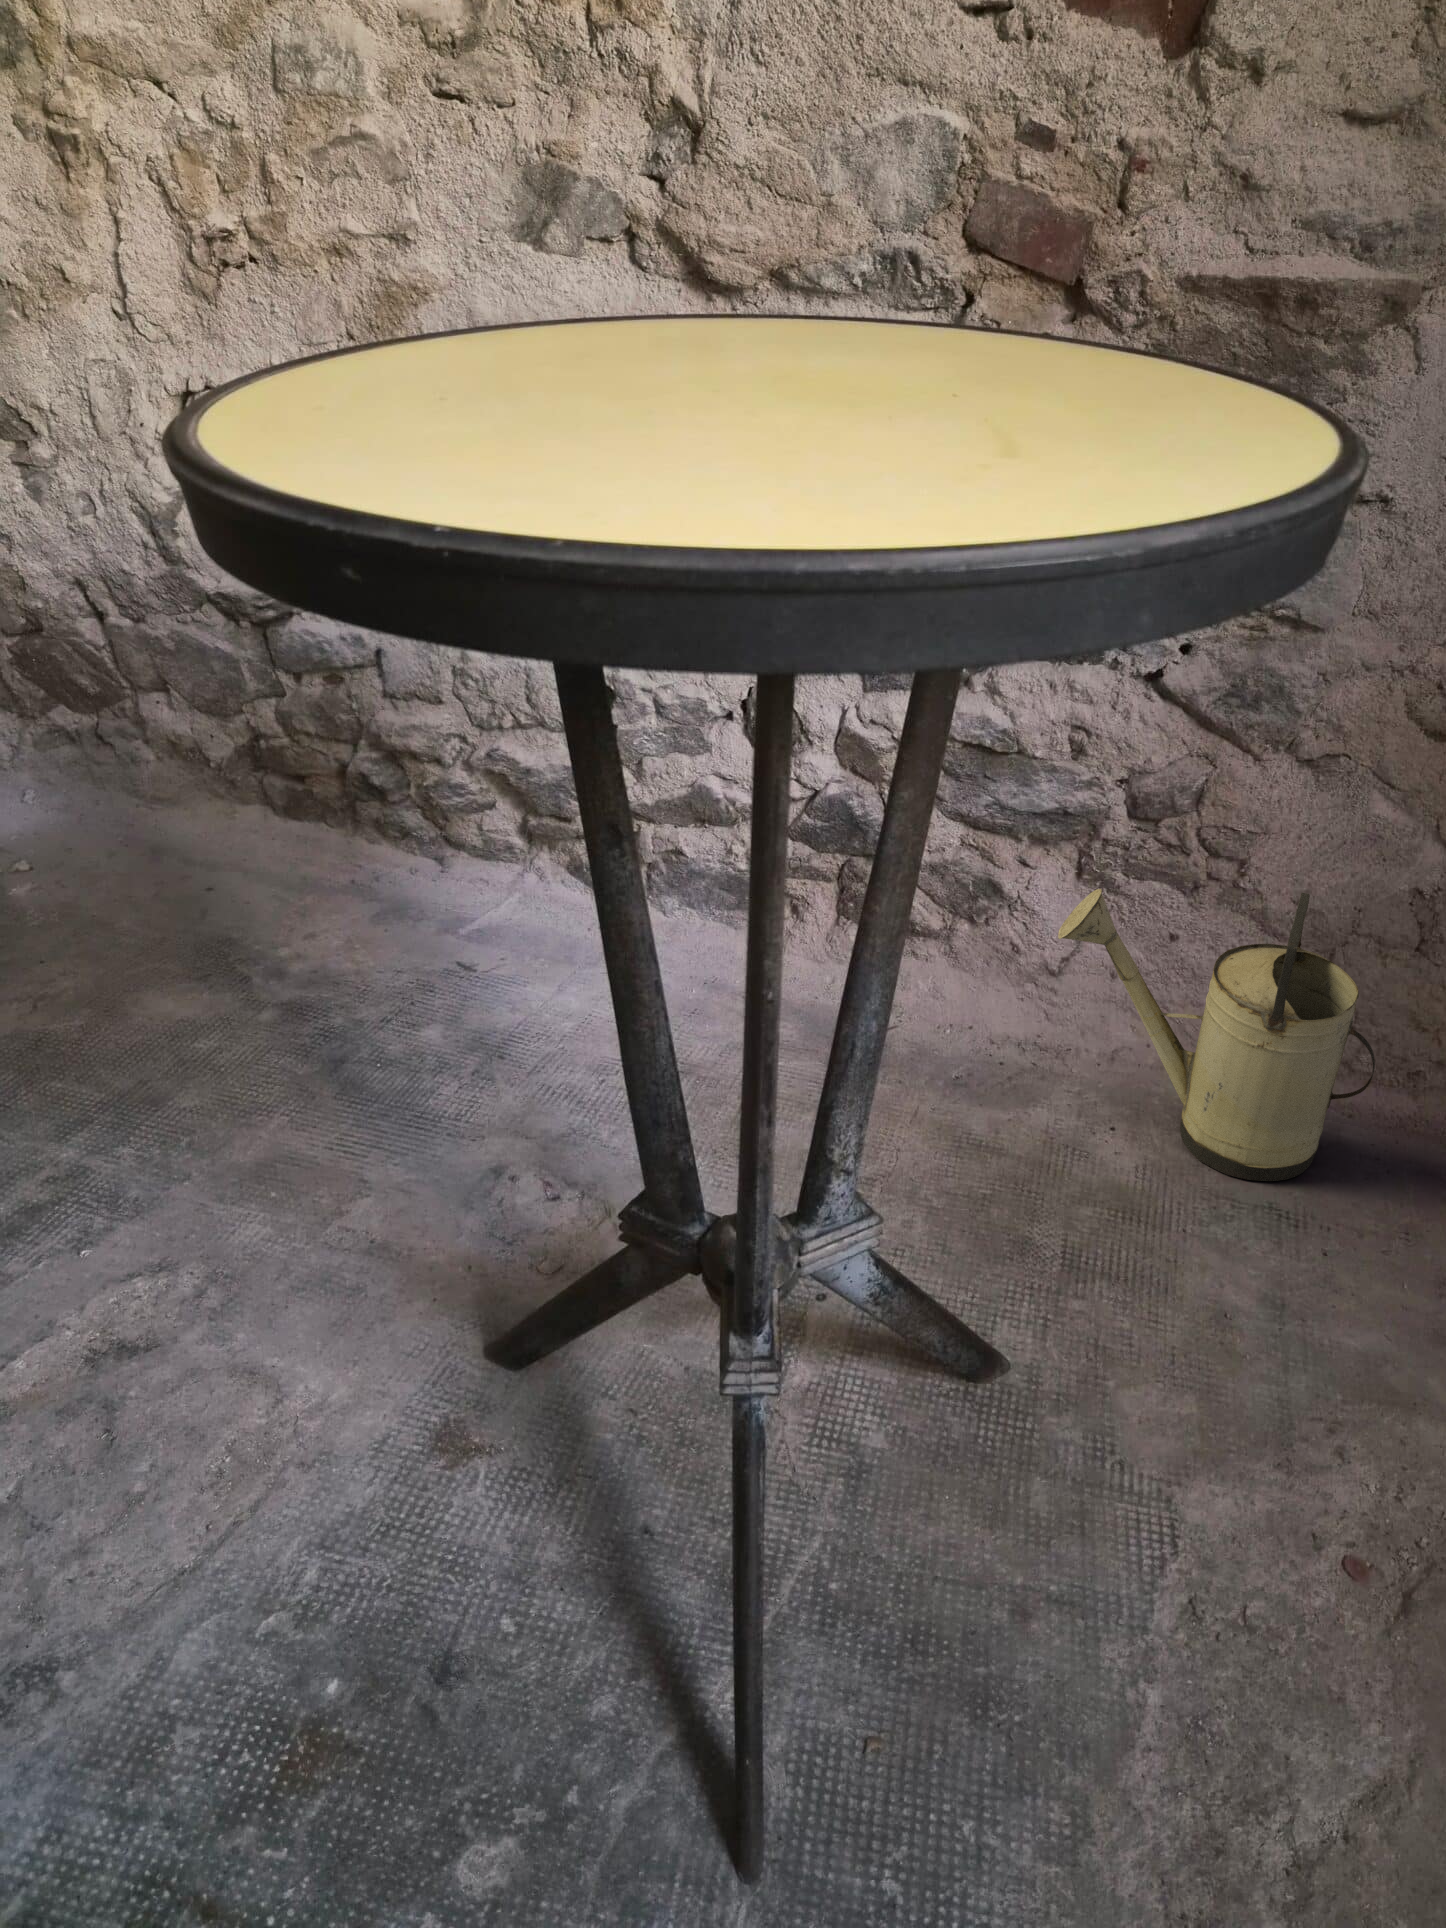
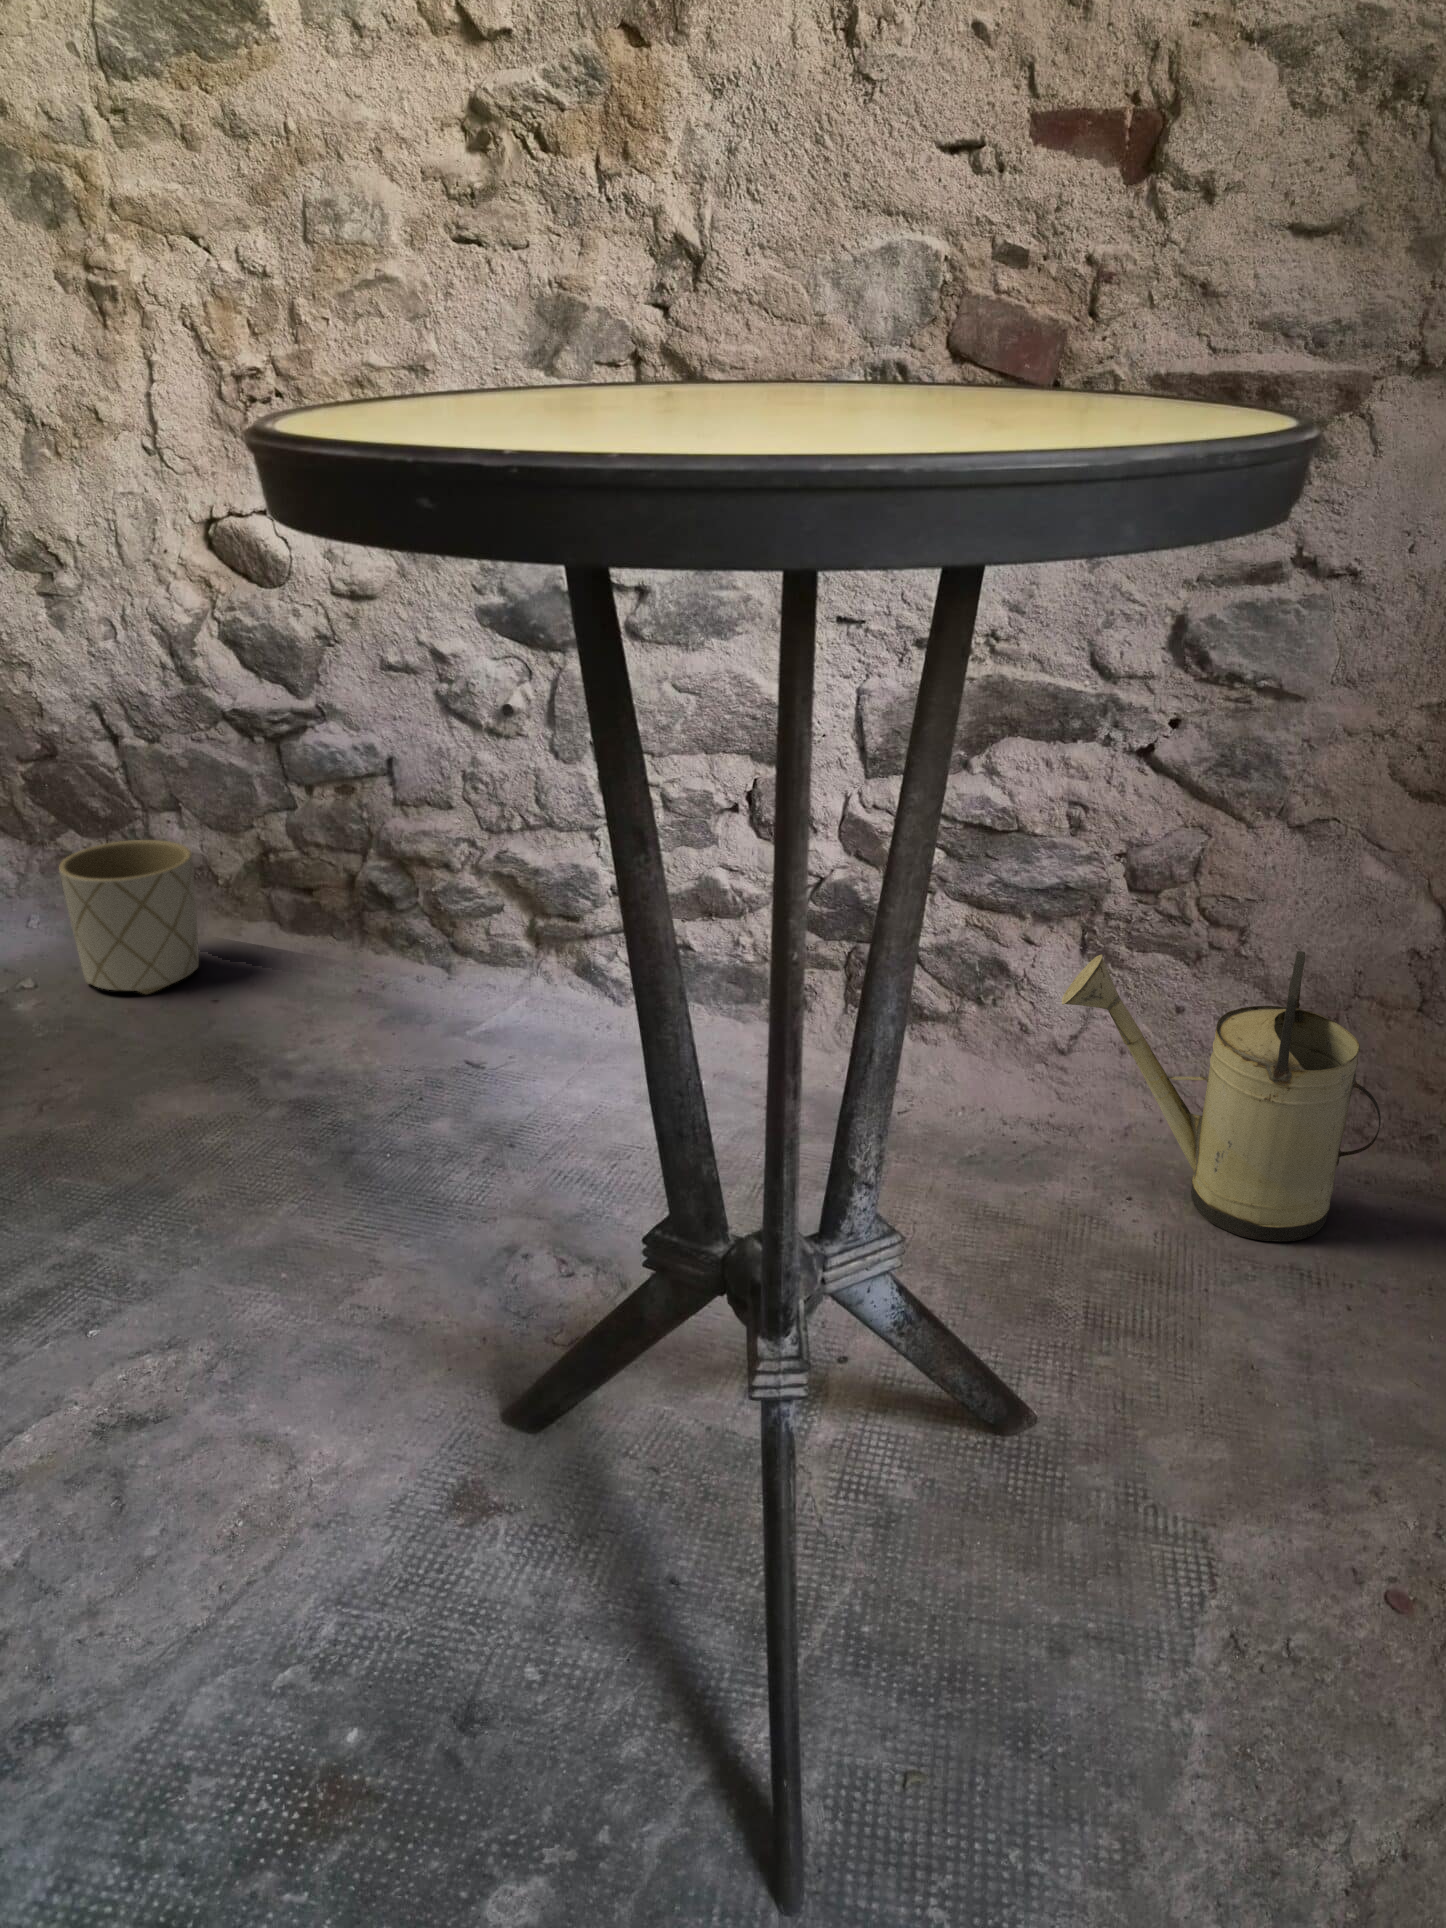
planter: none [45,724,191,884] -> present [59,840,199,994]

